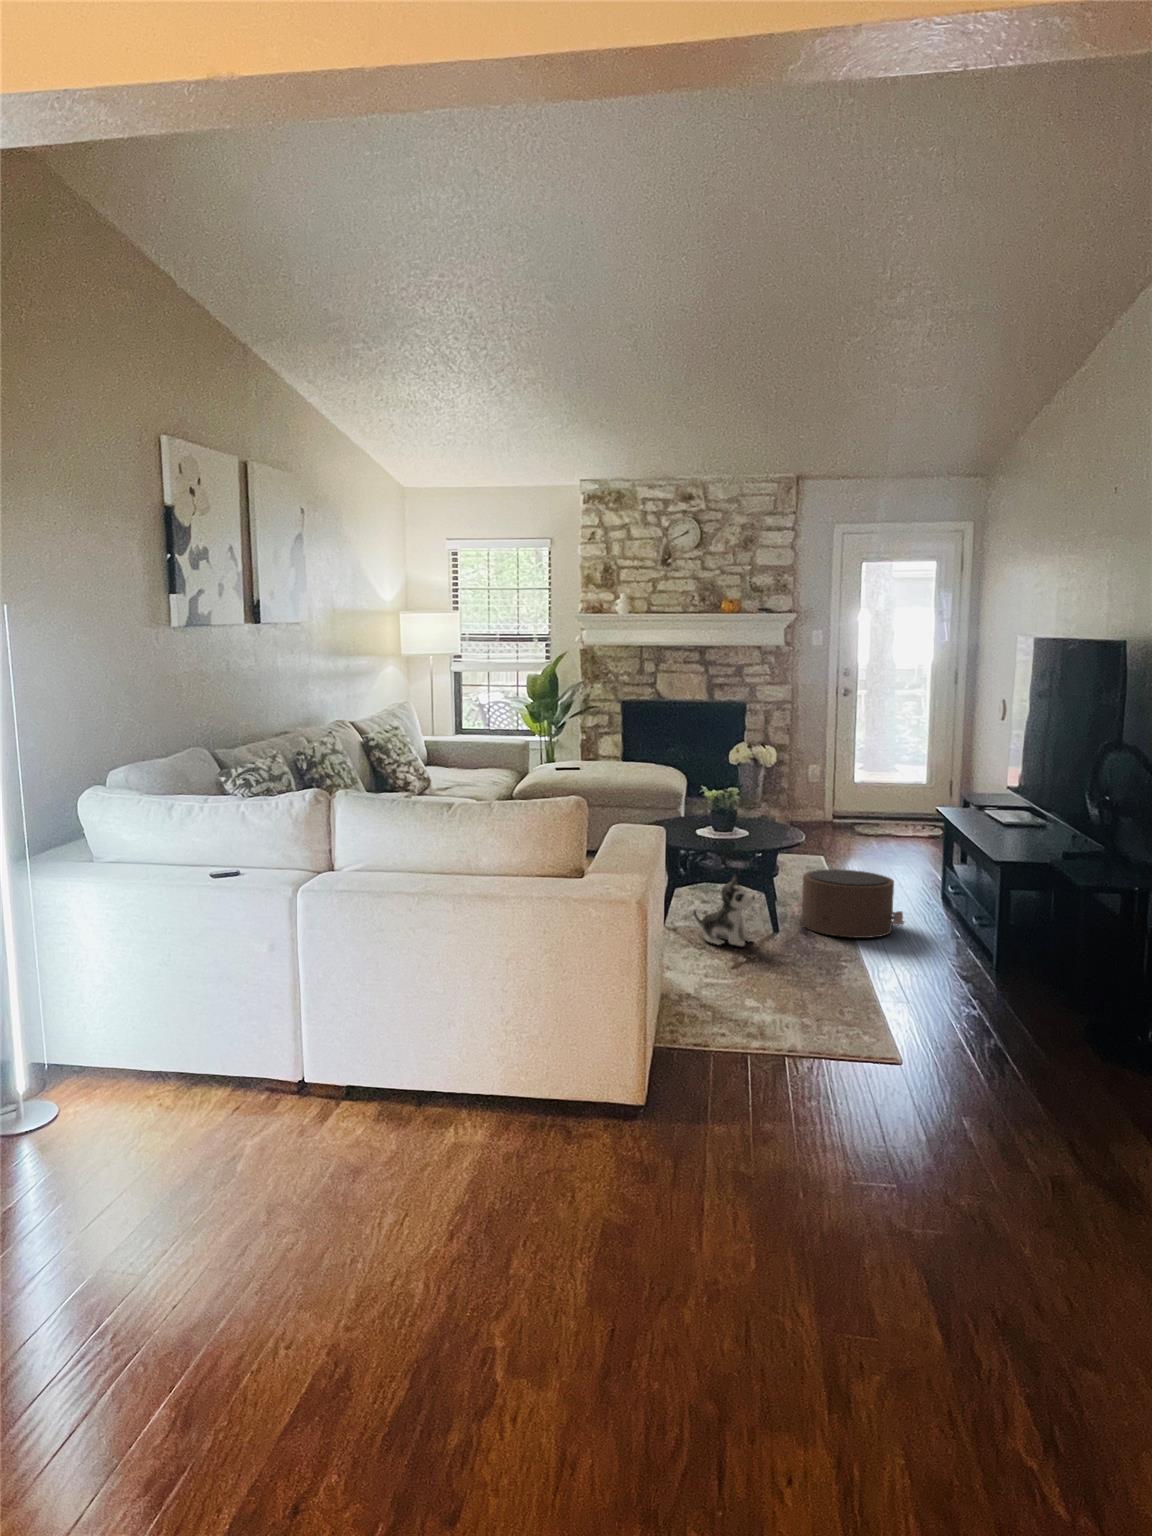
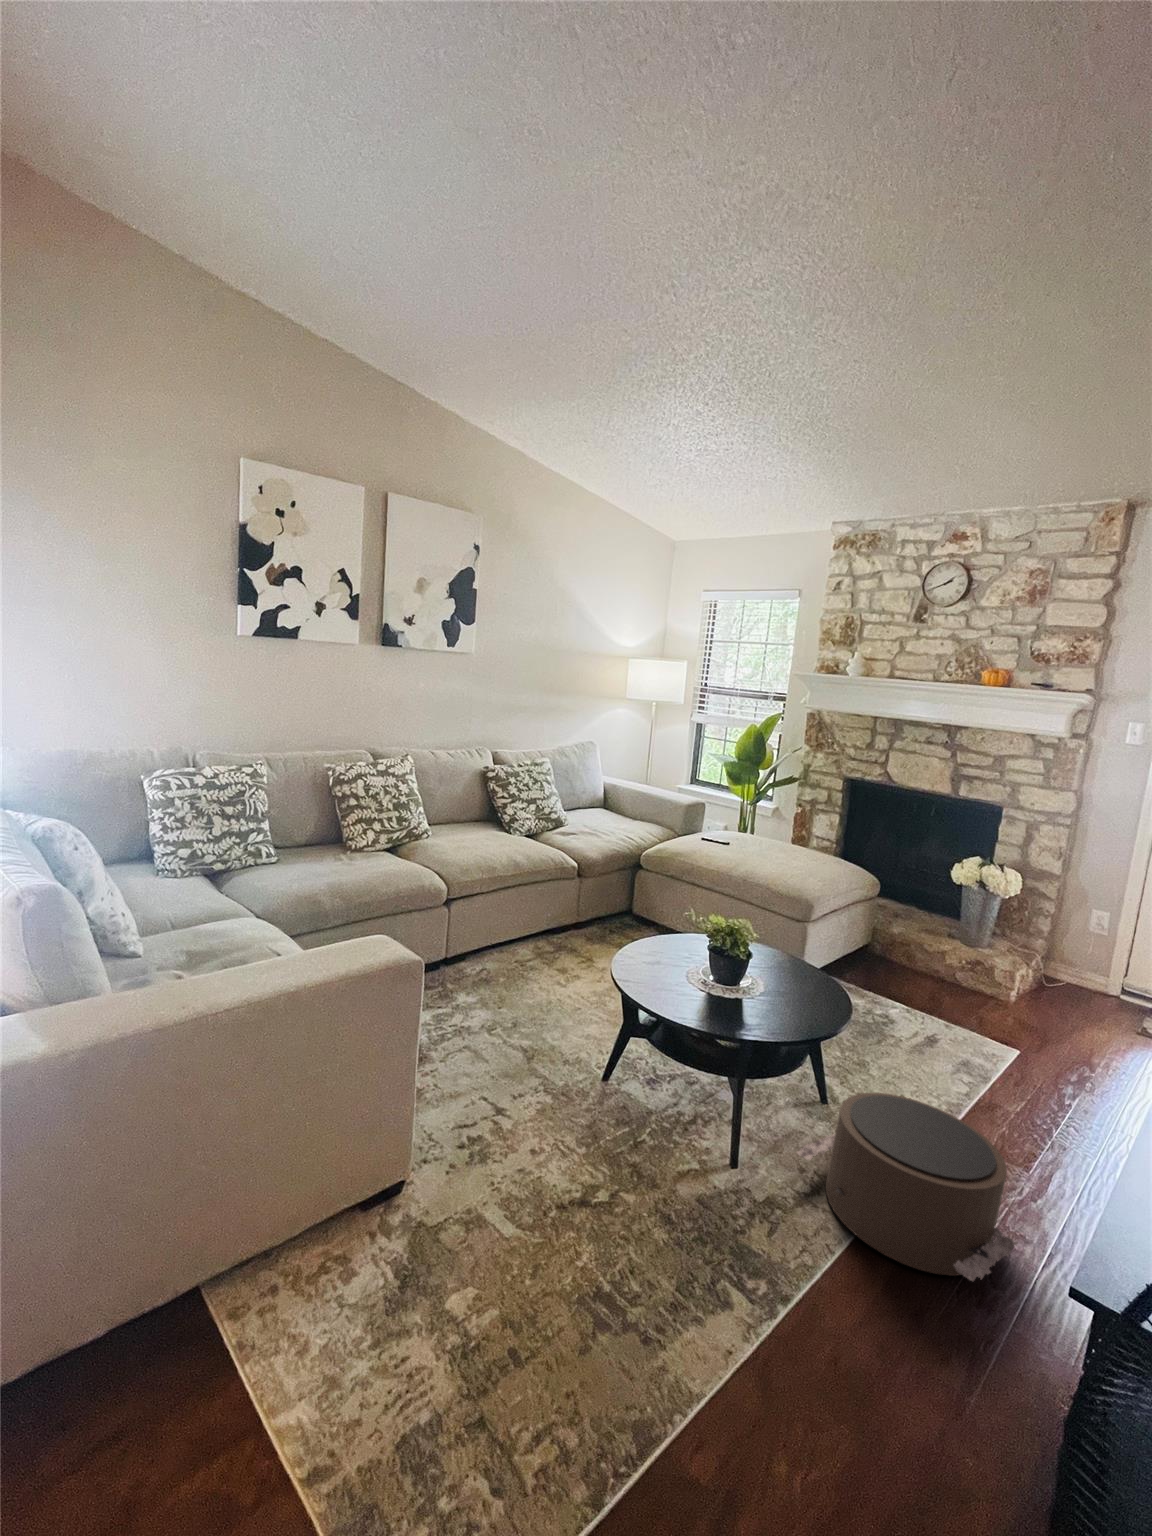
plush toy: present [694,874,755,946] -> none [632,1061,704,1180]

